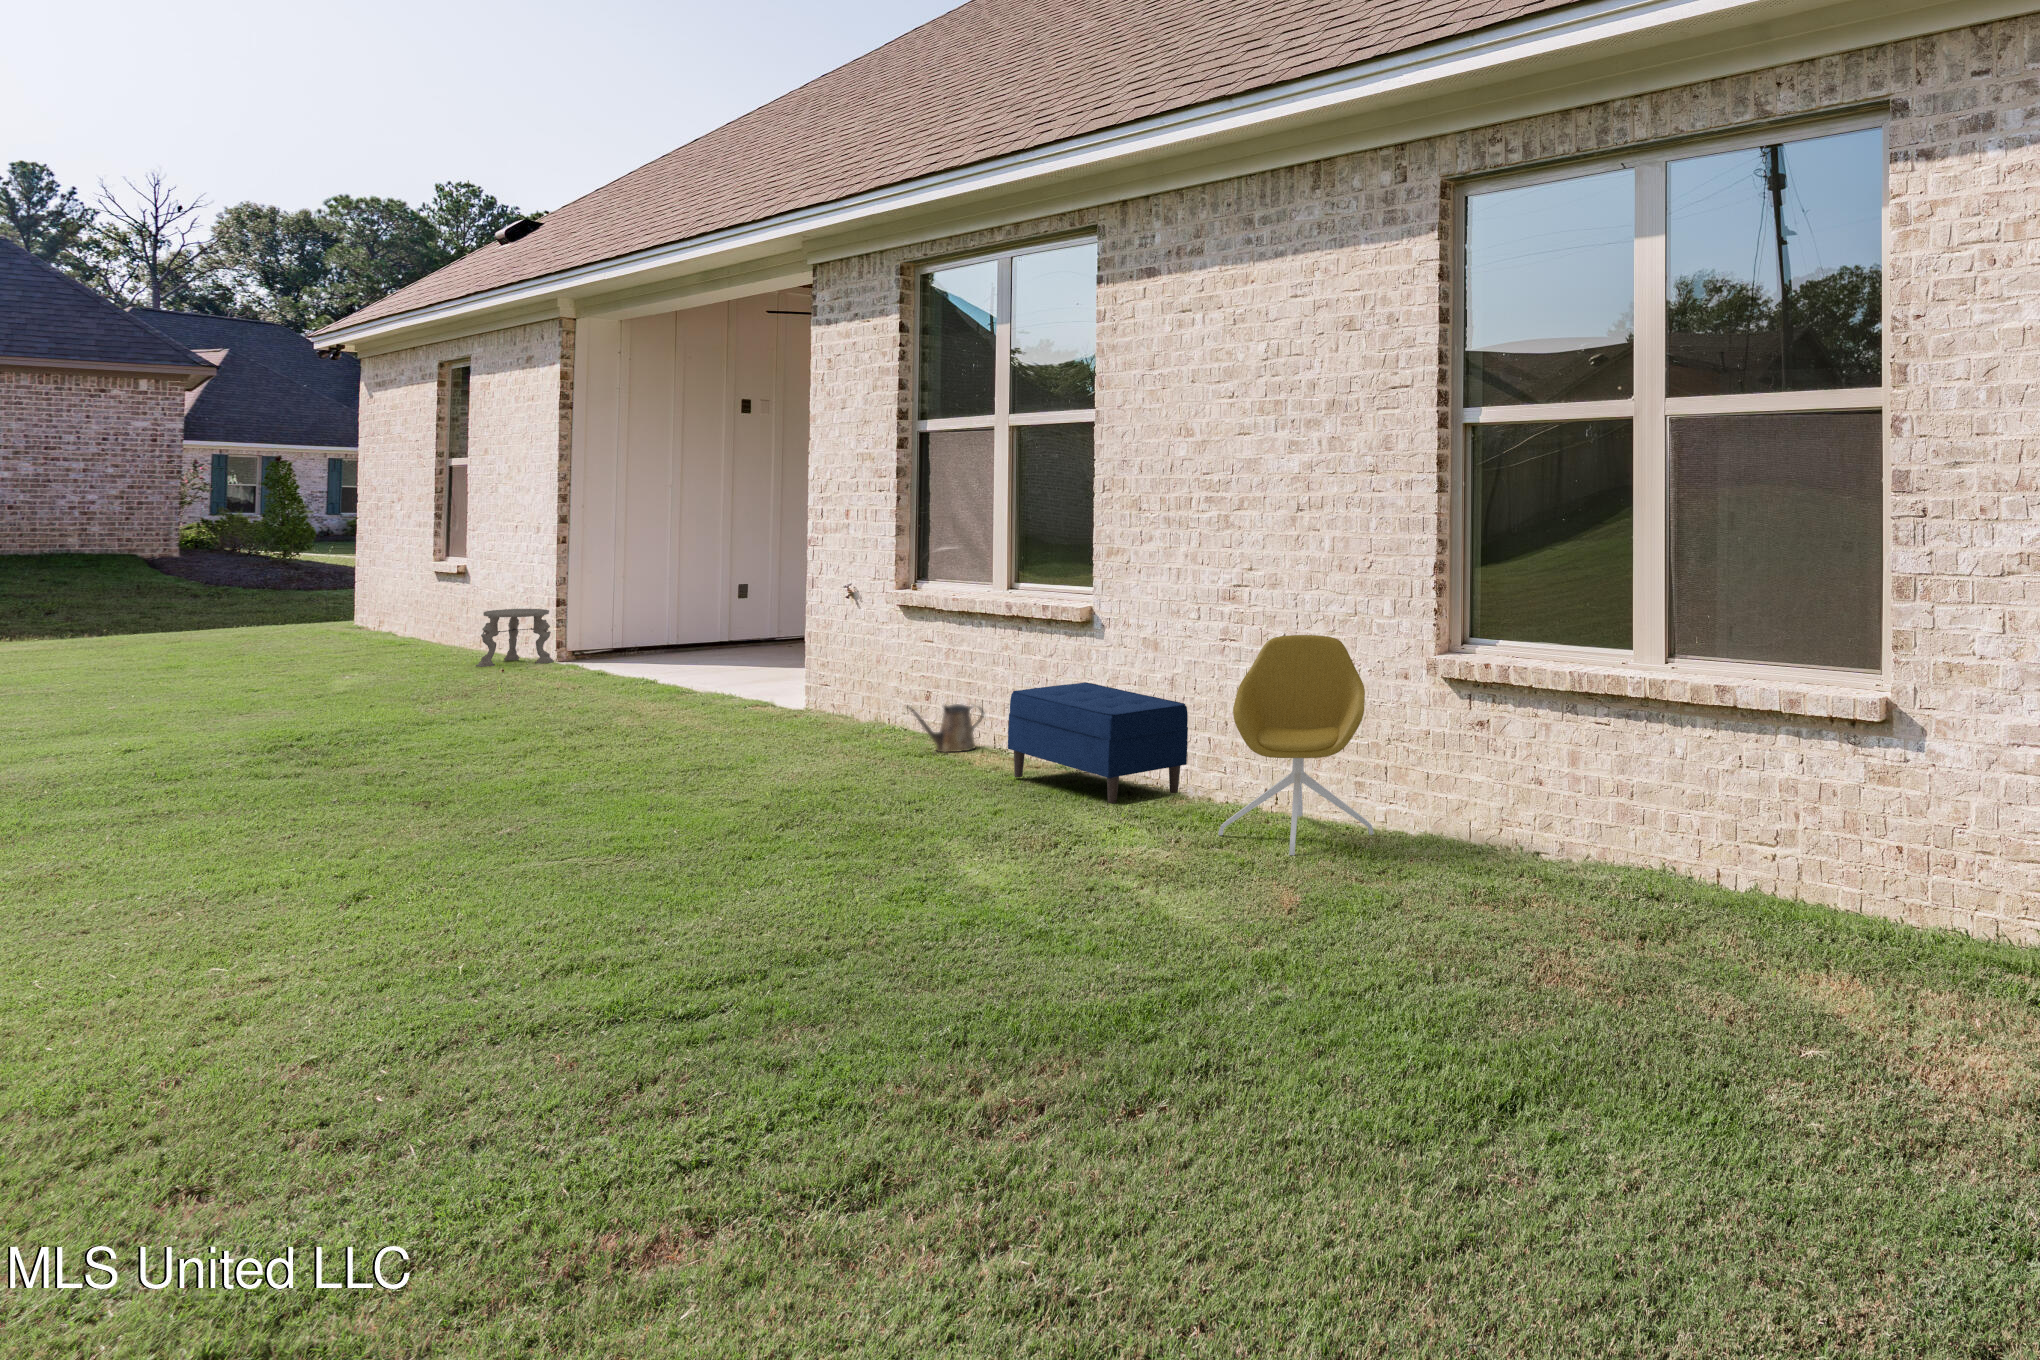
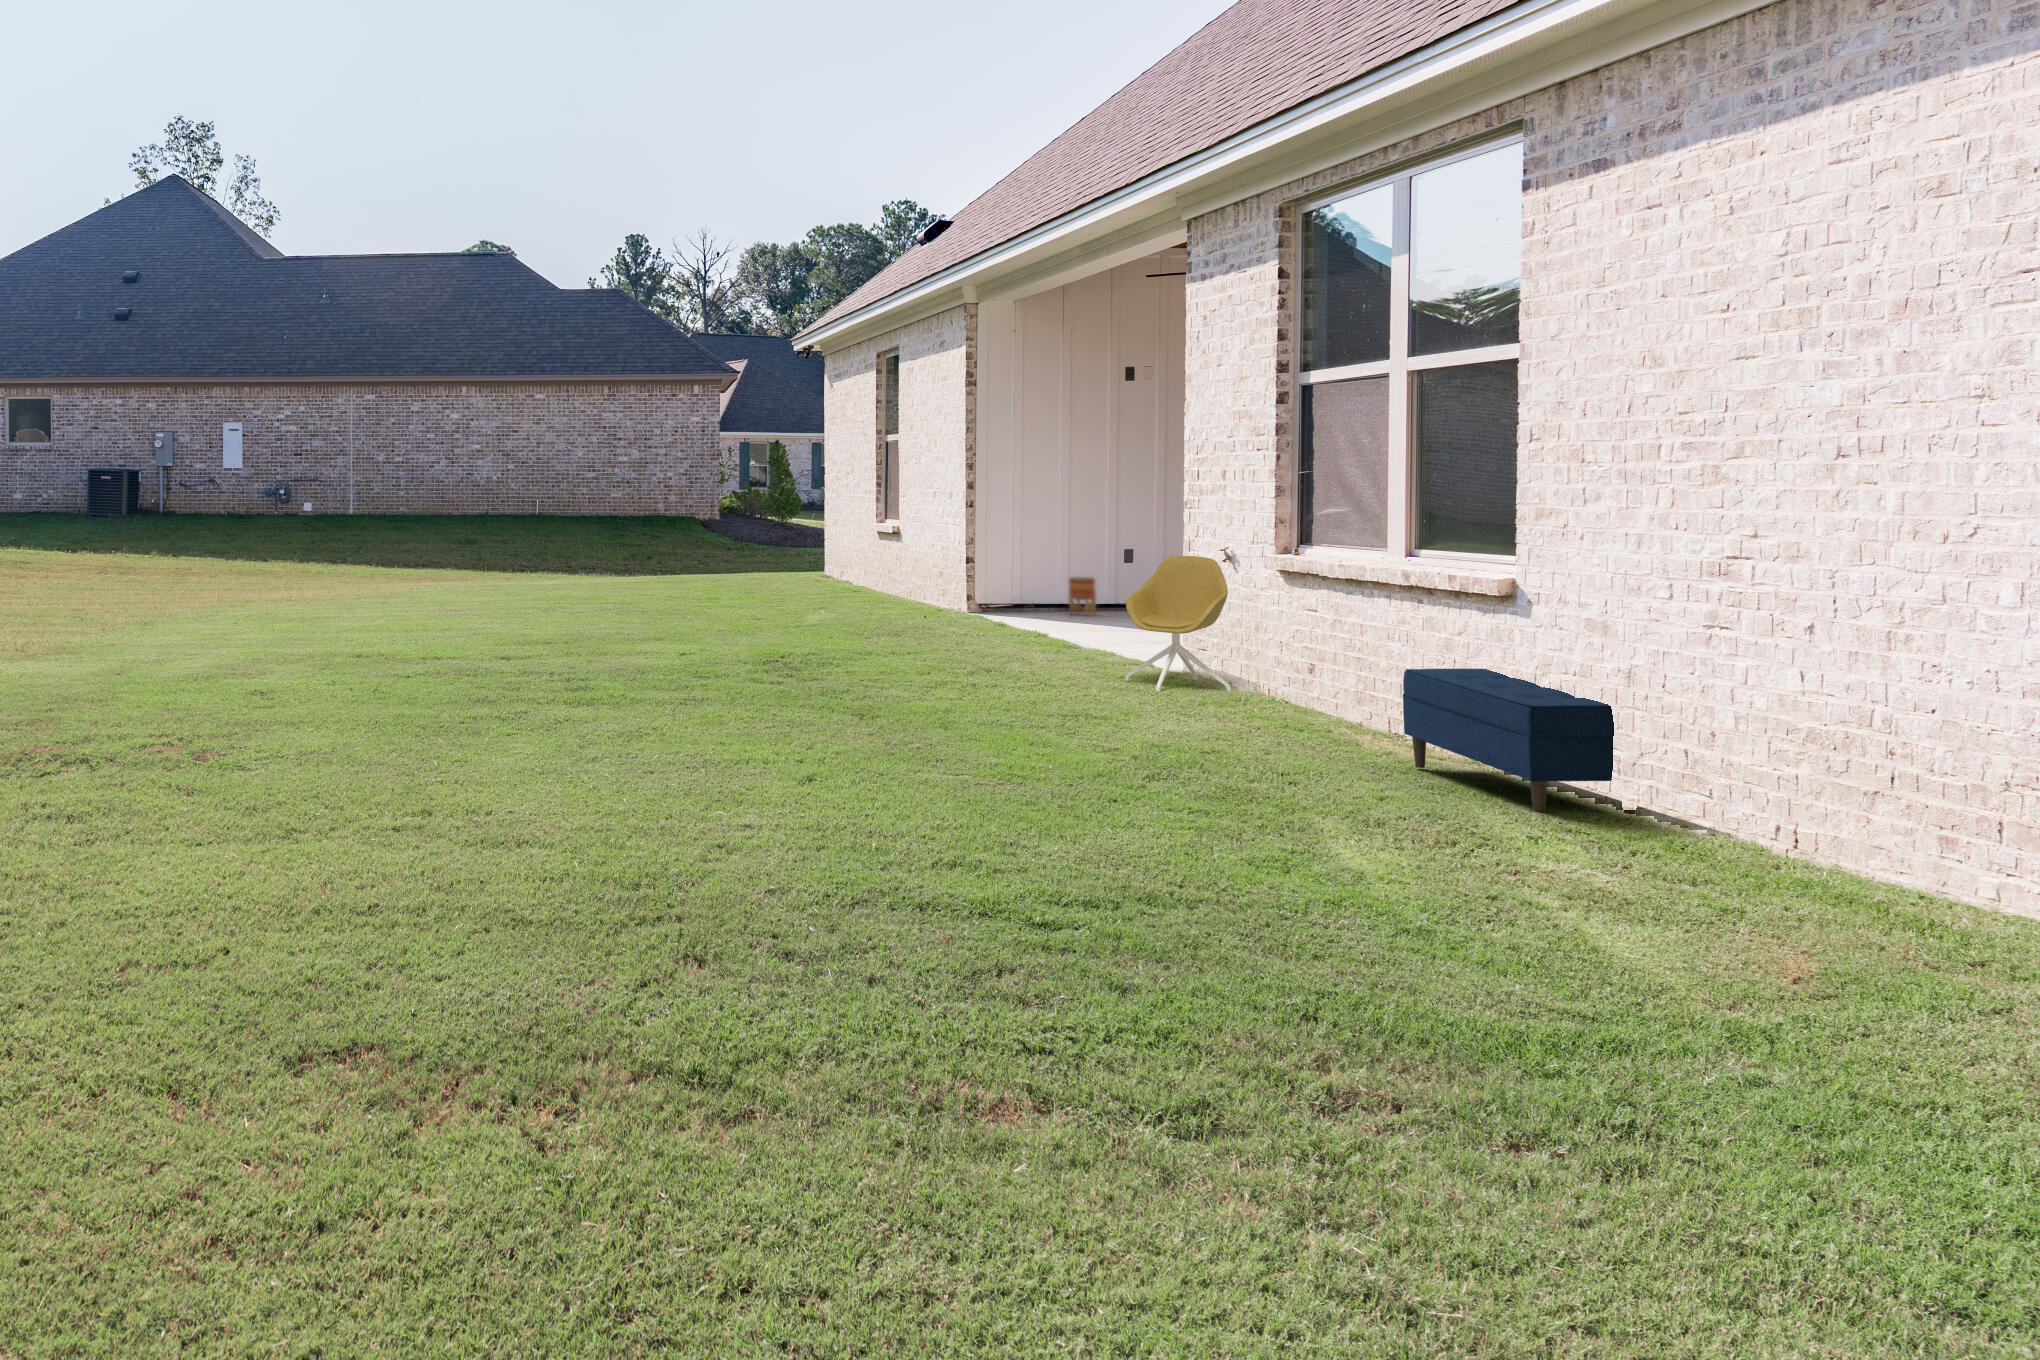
side table: present [476,609,554,667] -> none [918,565,978,615]
planter: none [664,613,696,655] -> present [1069,577,1096,615]
chair: present [1218,635,1373,855] -> present [1125,556,1231,692]
watering can: present [907,704,984,752] -> none [1287,676,1381,733]

